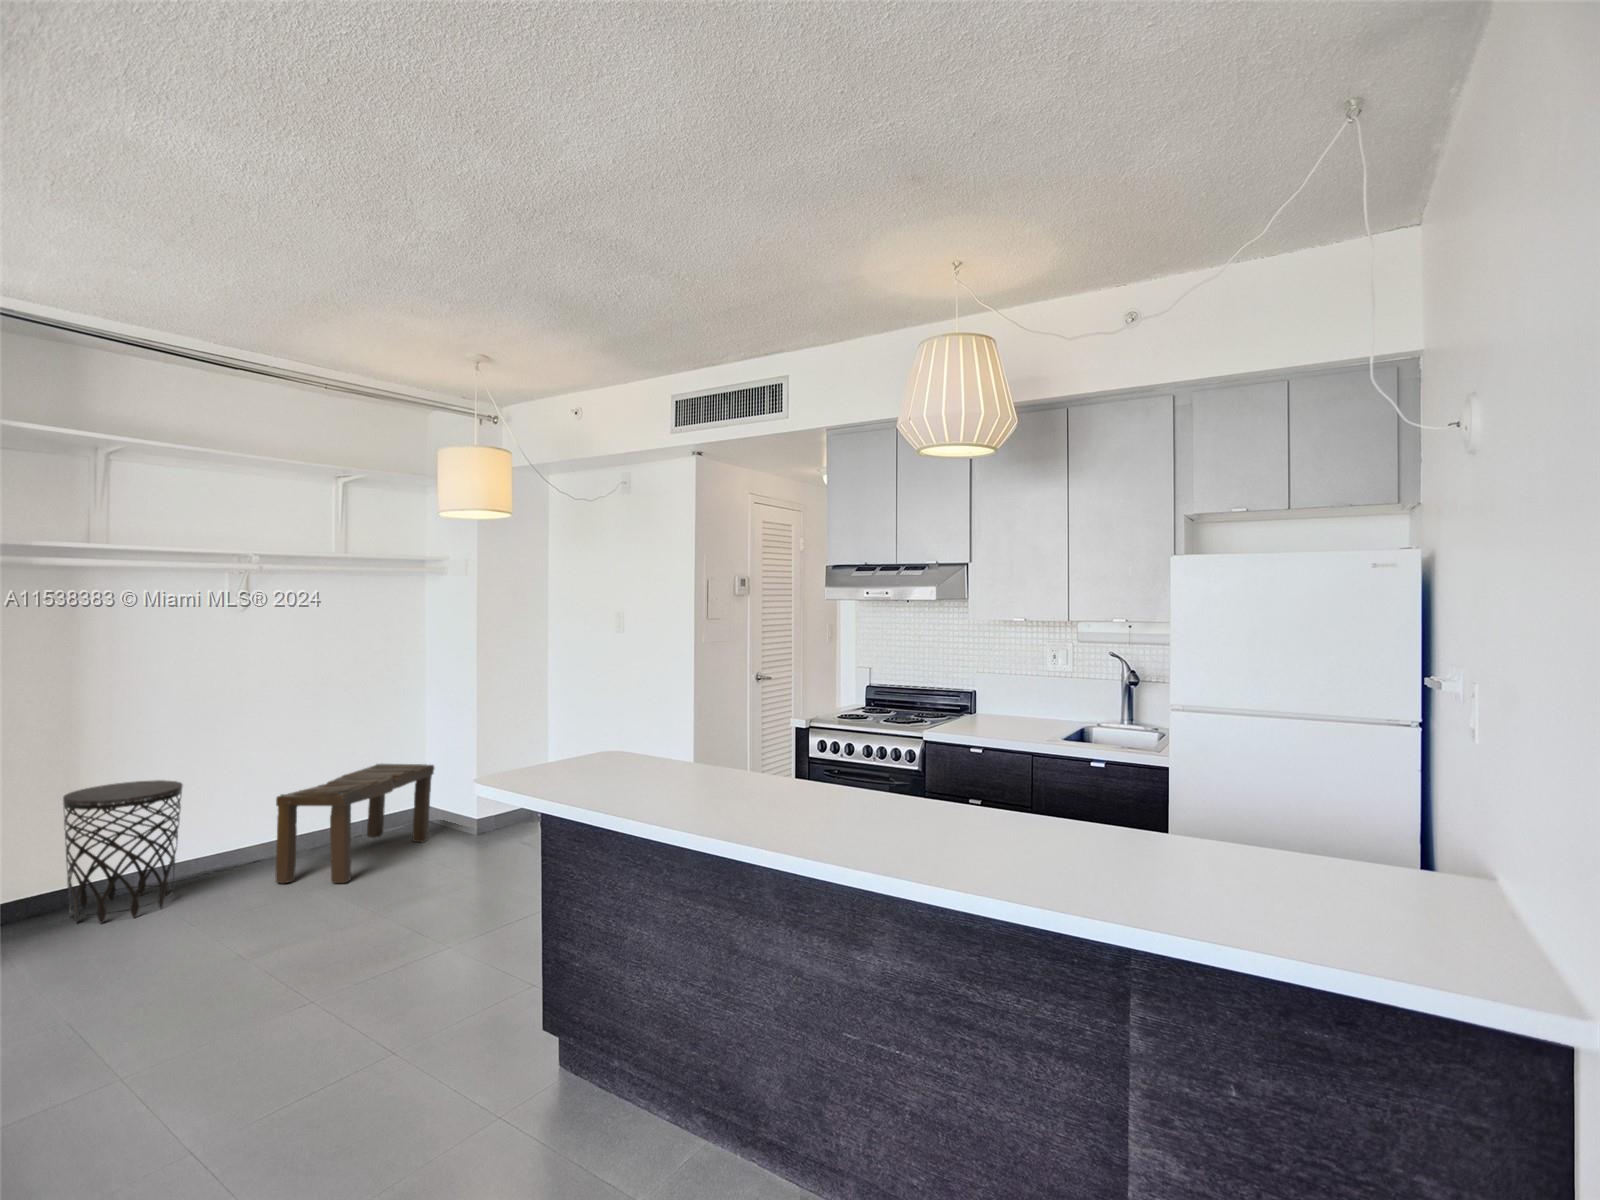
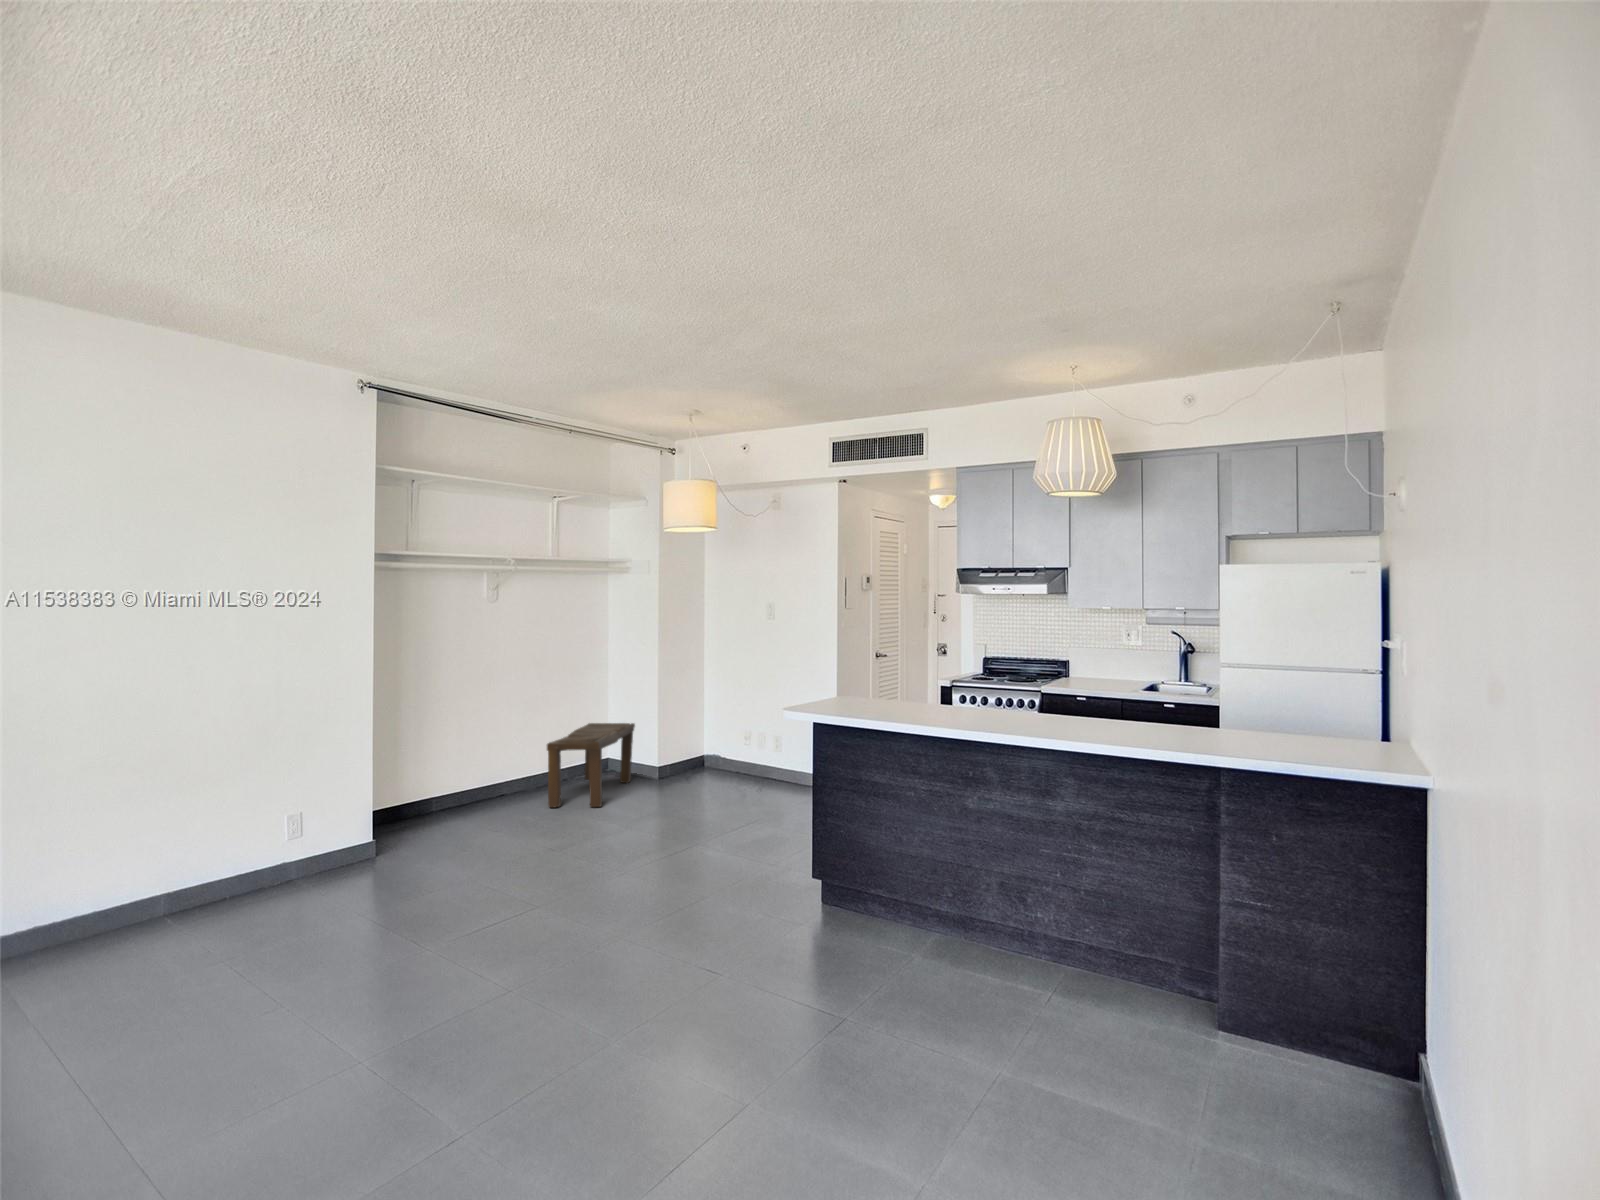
side table: present [63,780,183,923] -> none [420,731,491,831]

